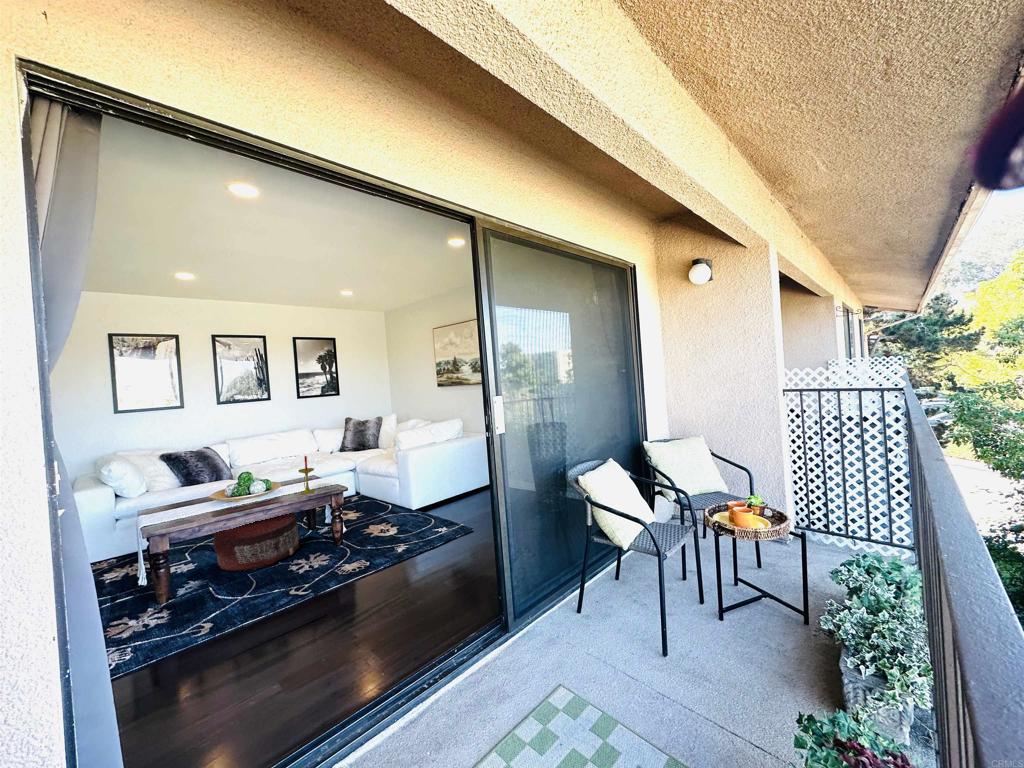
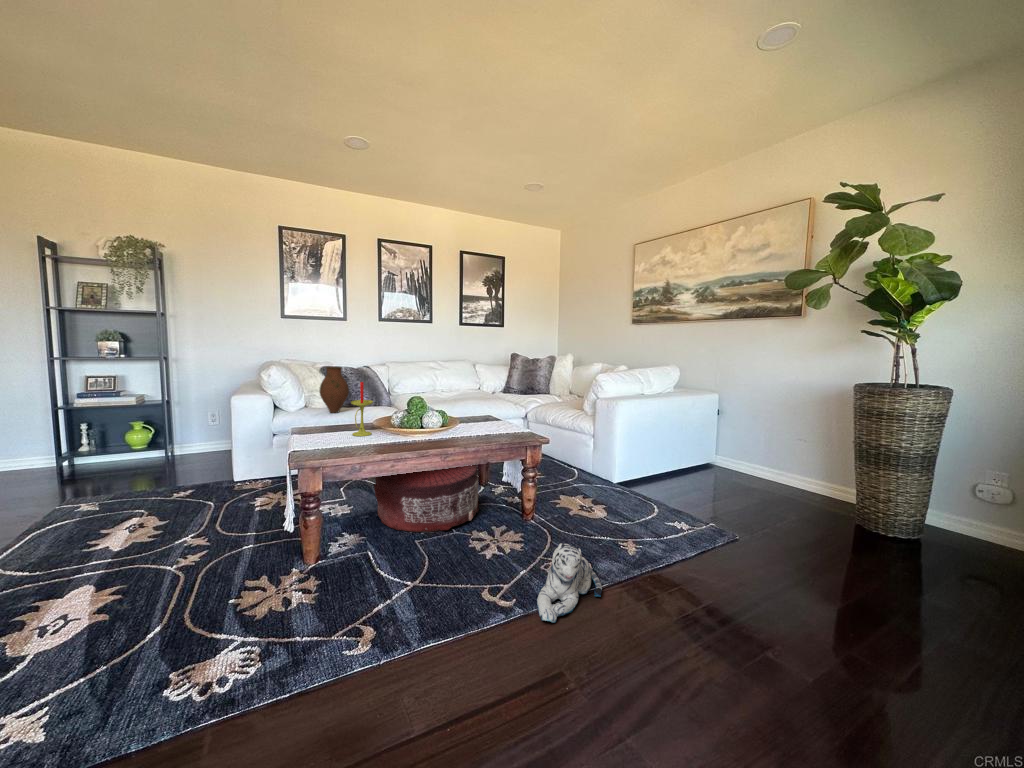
vase: none [161,454,189,493] -> present [319,367,349,413]
candle: present [299,456,315,494] -> present [351,382,373,436]
plush toy: none [321,552,368,598] -> present [537,543,602,623]

